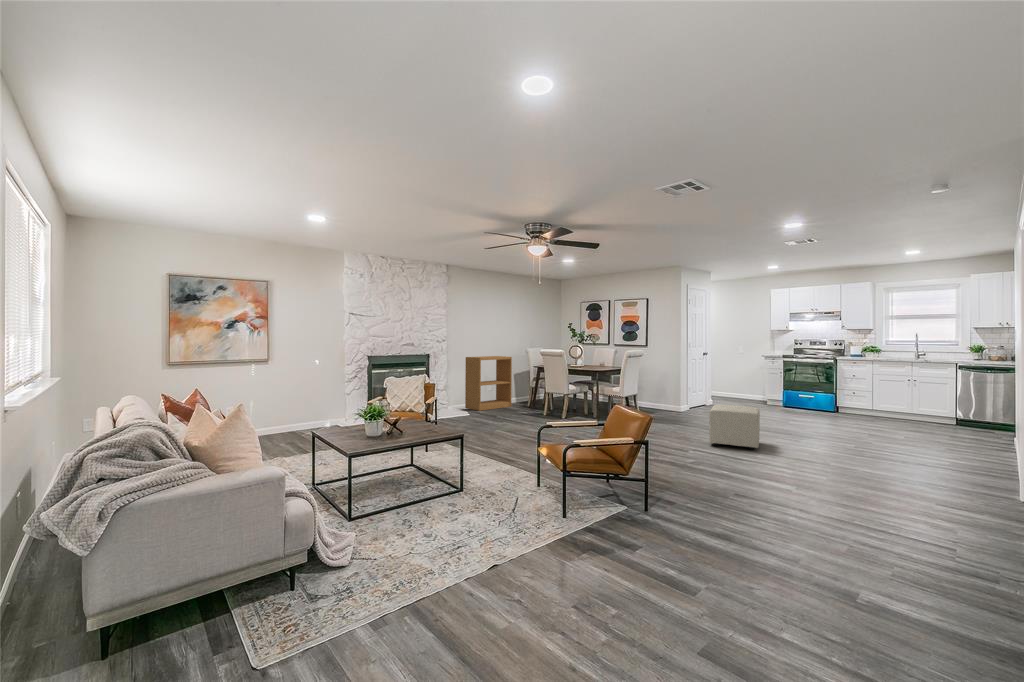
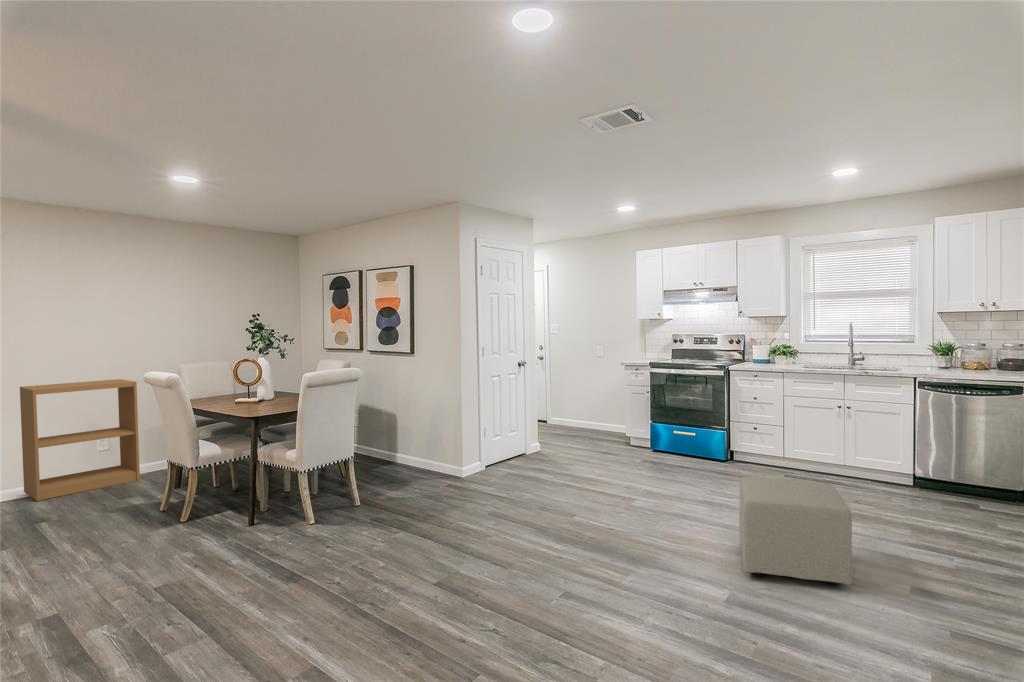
ottoman: present [709,405,760,450] -> present [739,477,852,586]

